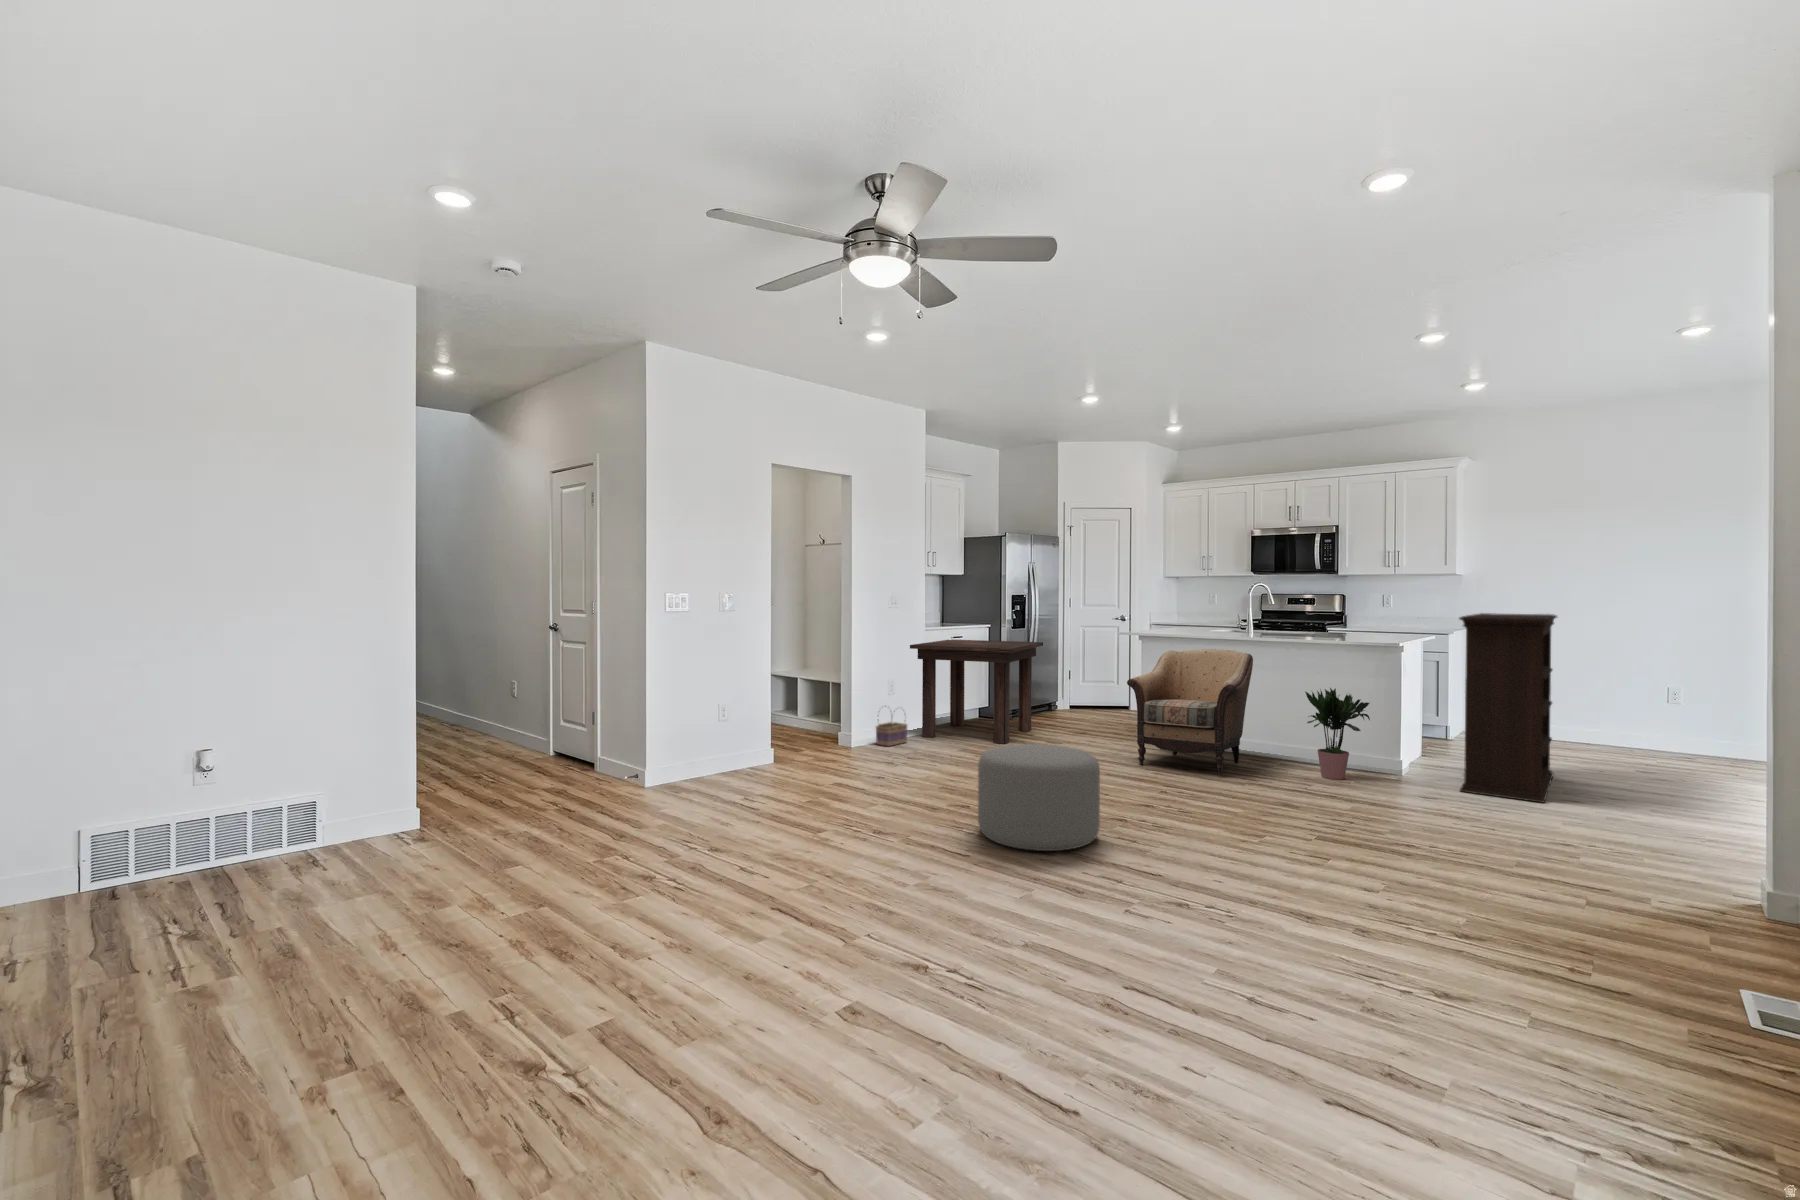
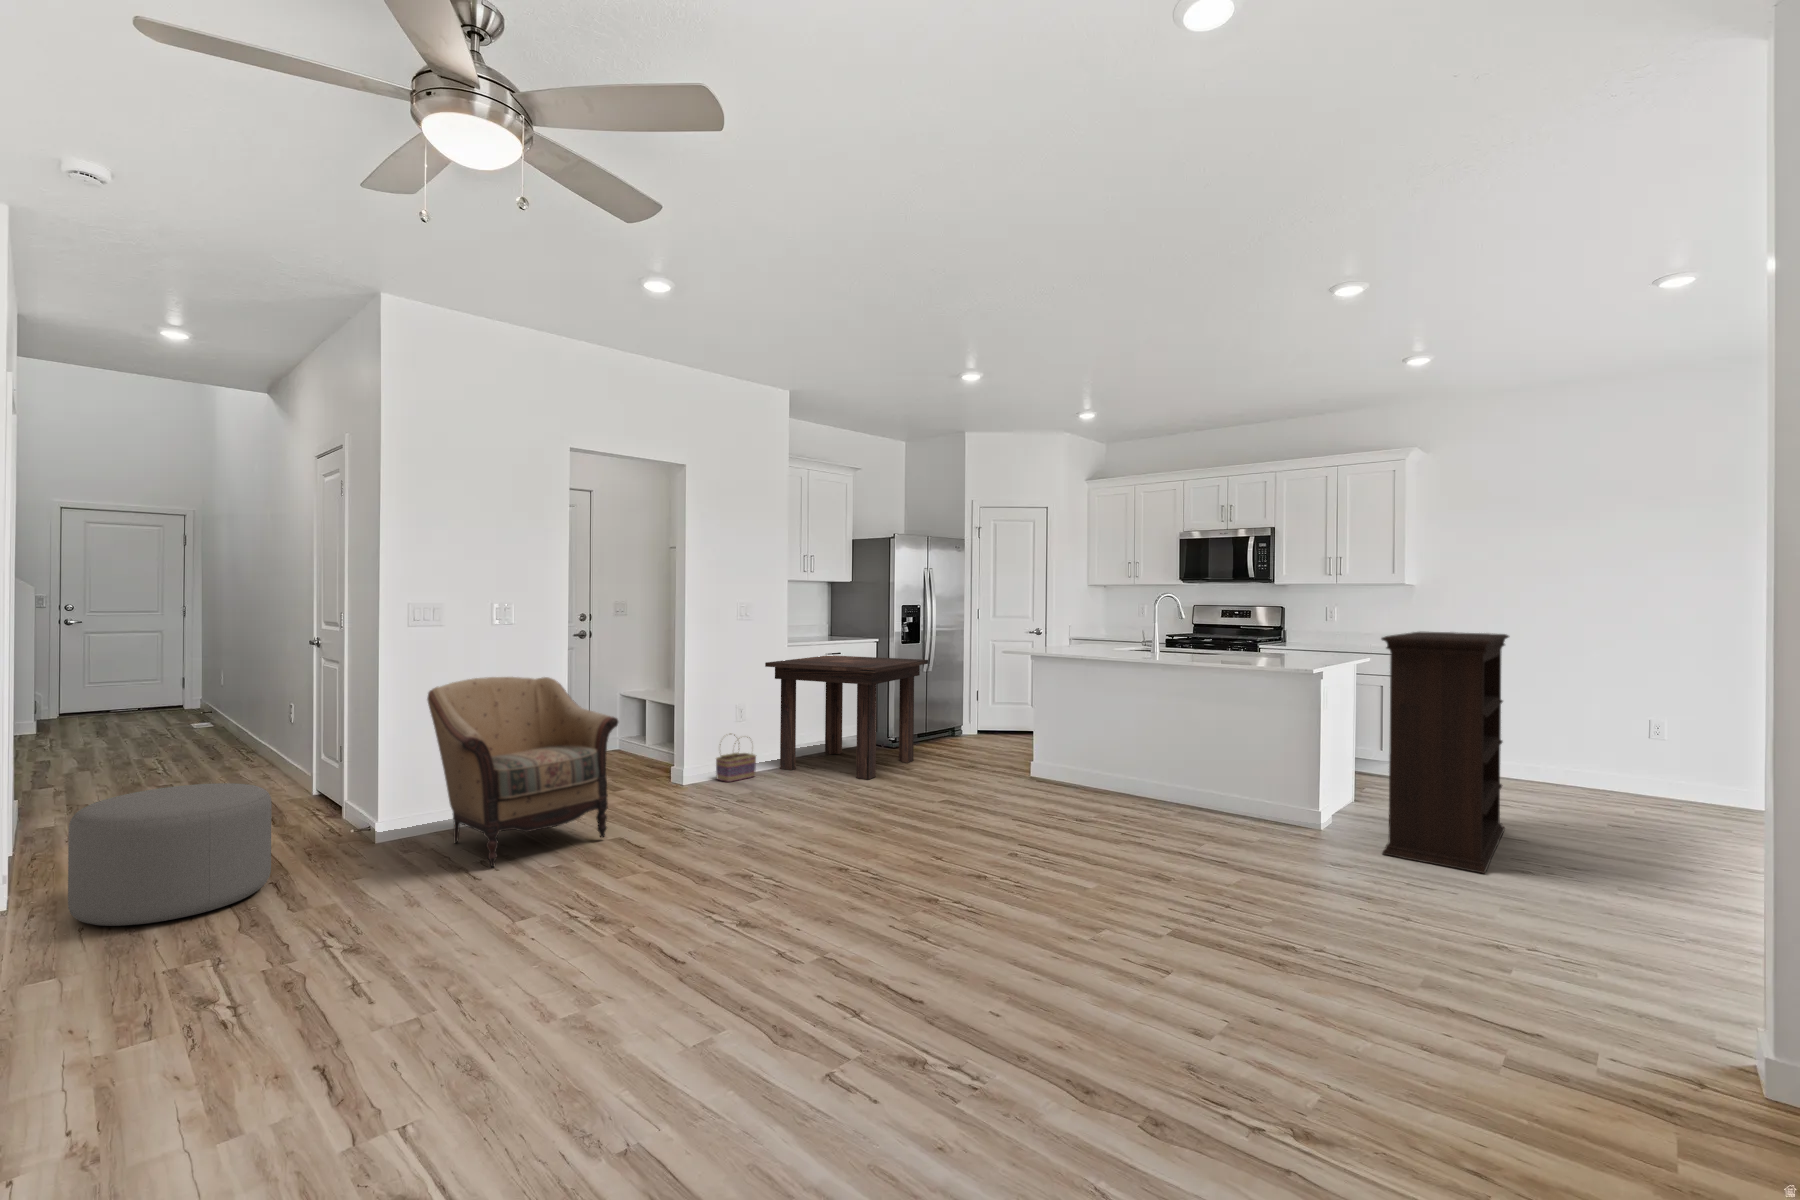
armchair: present [1127,649,1253,775] -> present [427,677,618,867]
potted plant: present [1305,688,1370,780] -> none [1200,718,1281,835]
ottoman: present [978,744,1100,851] -> present [68,783,272,926]

